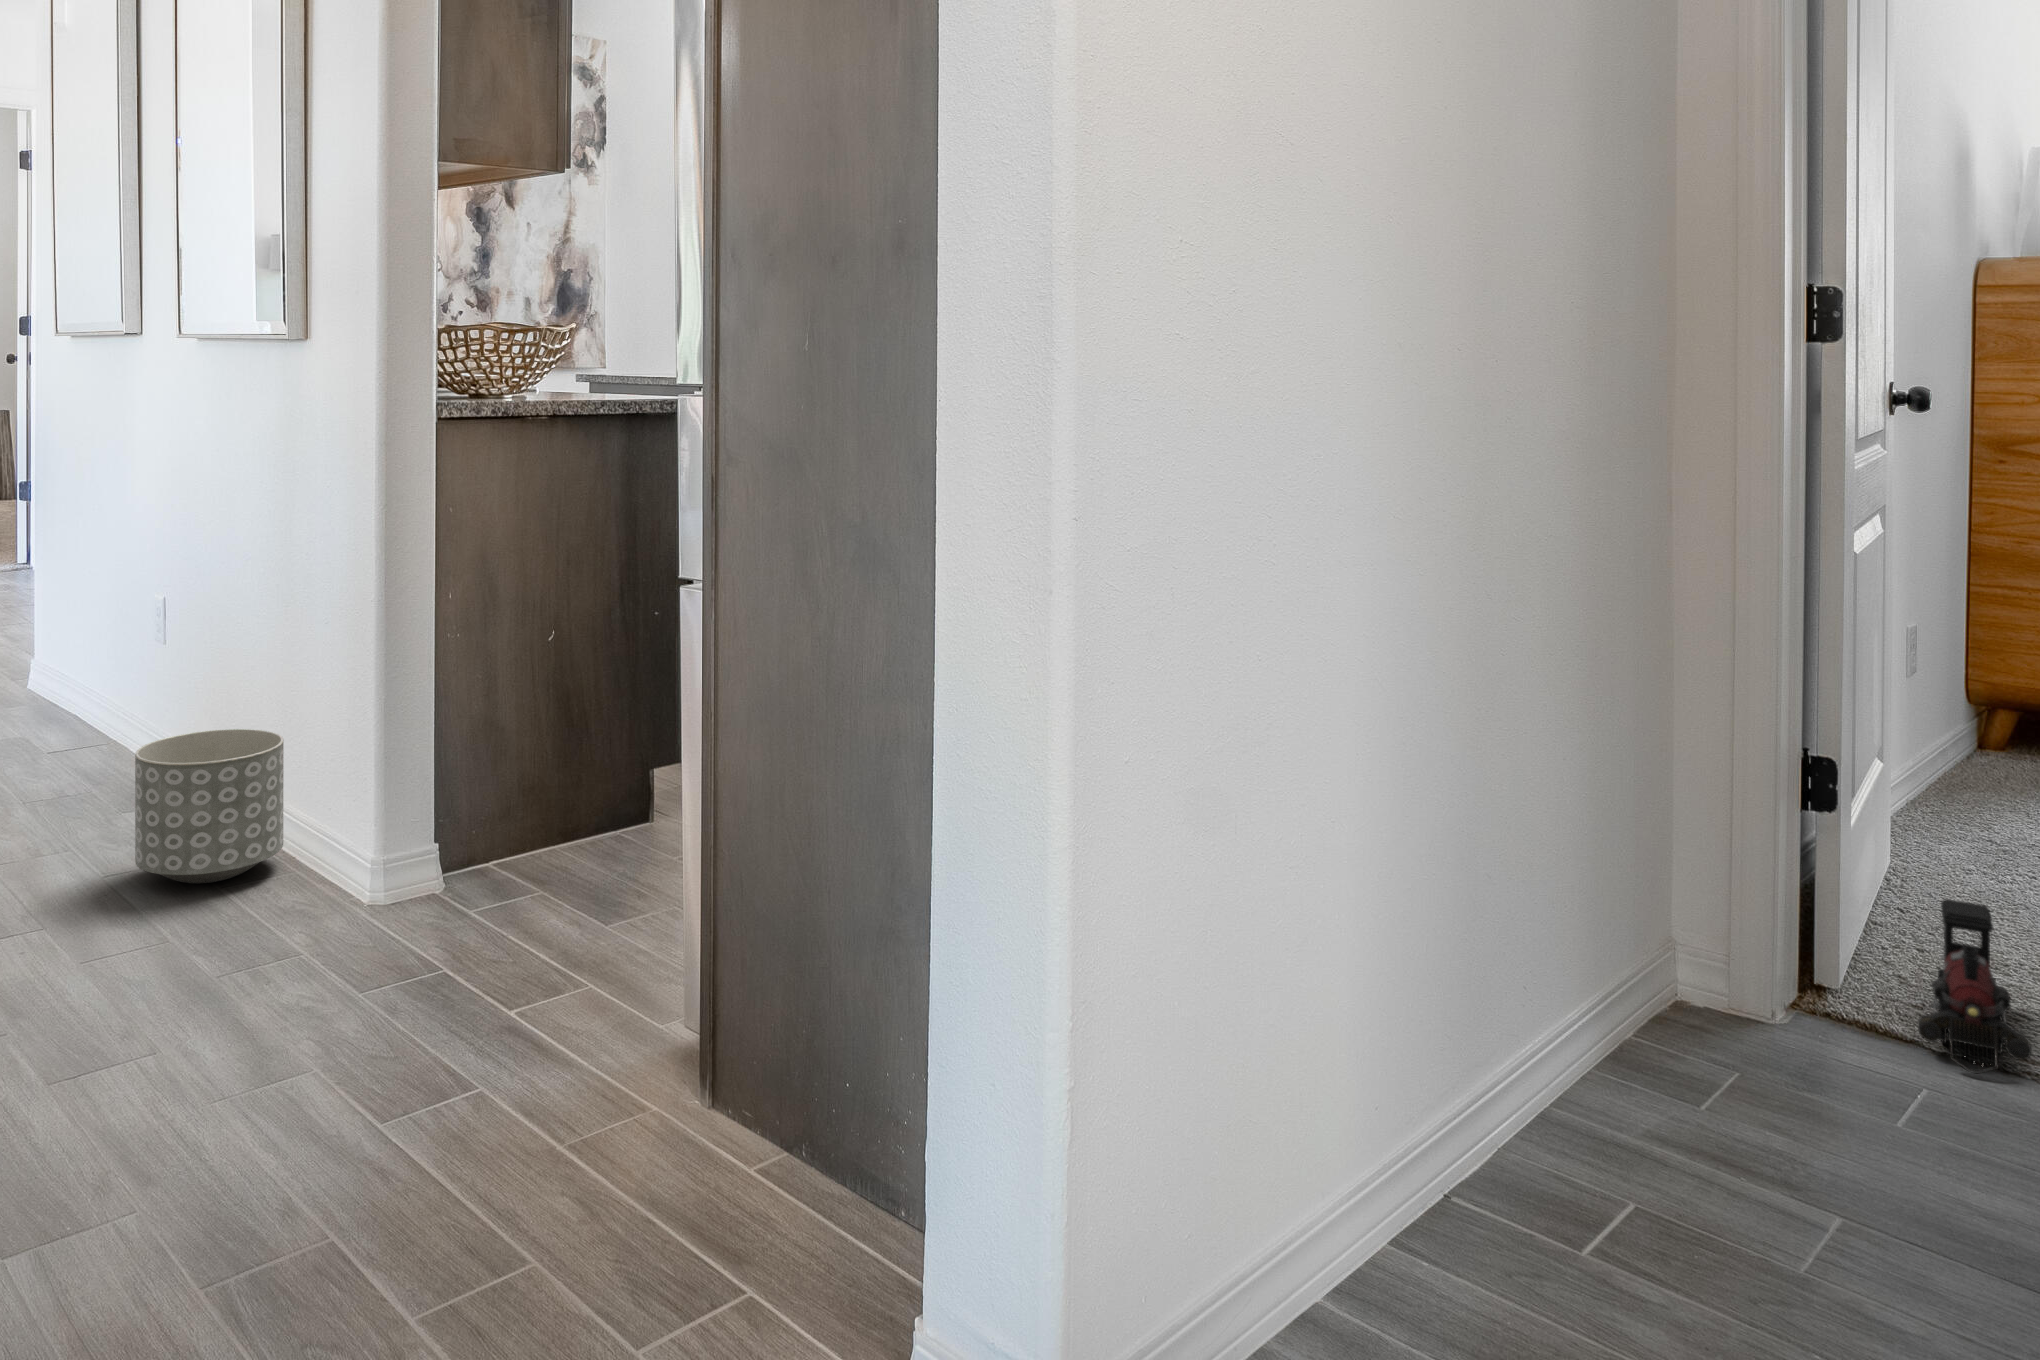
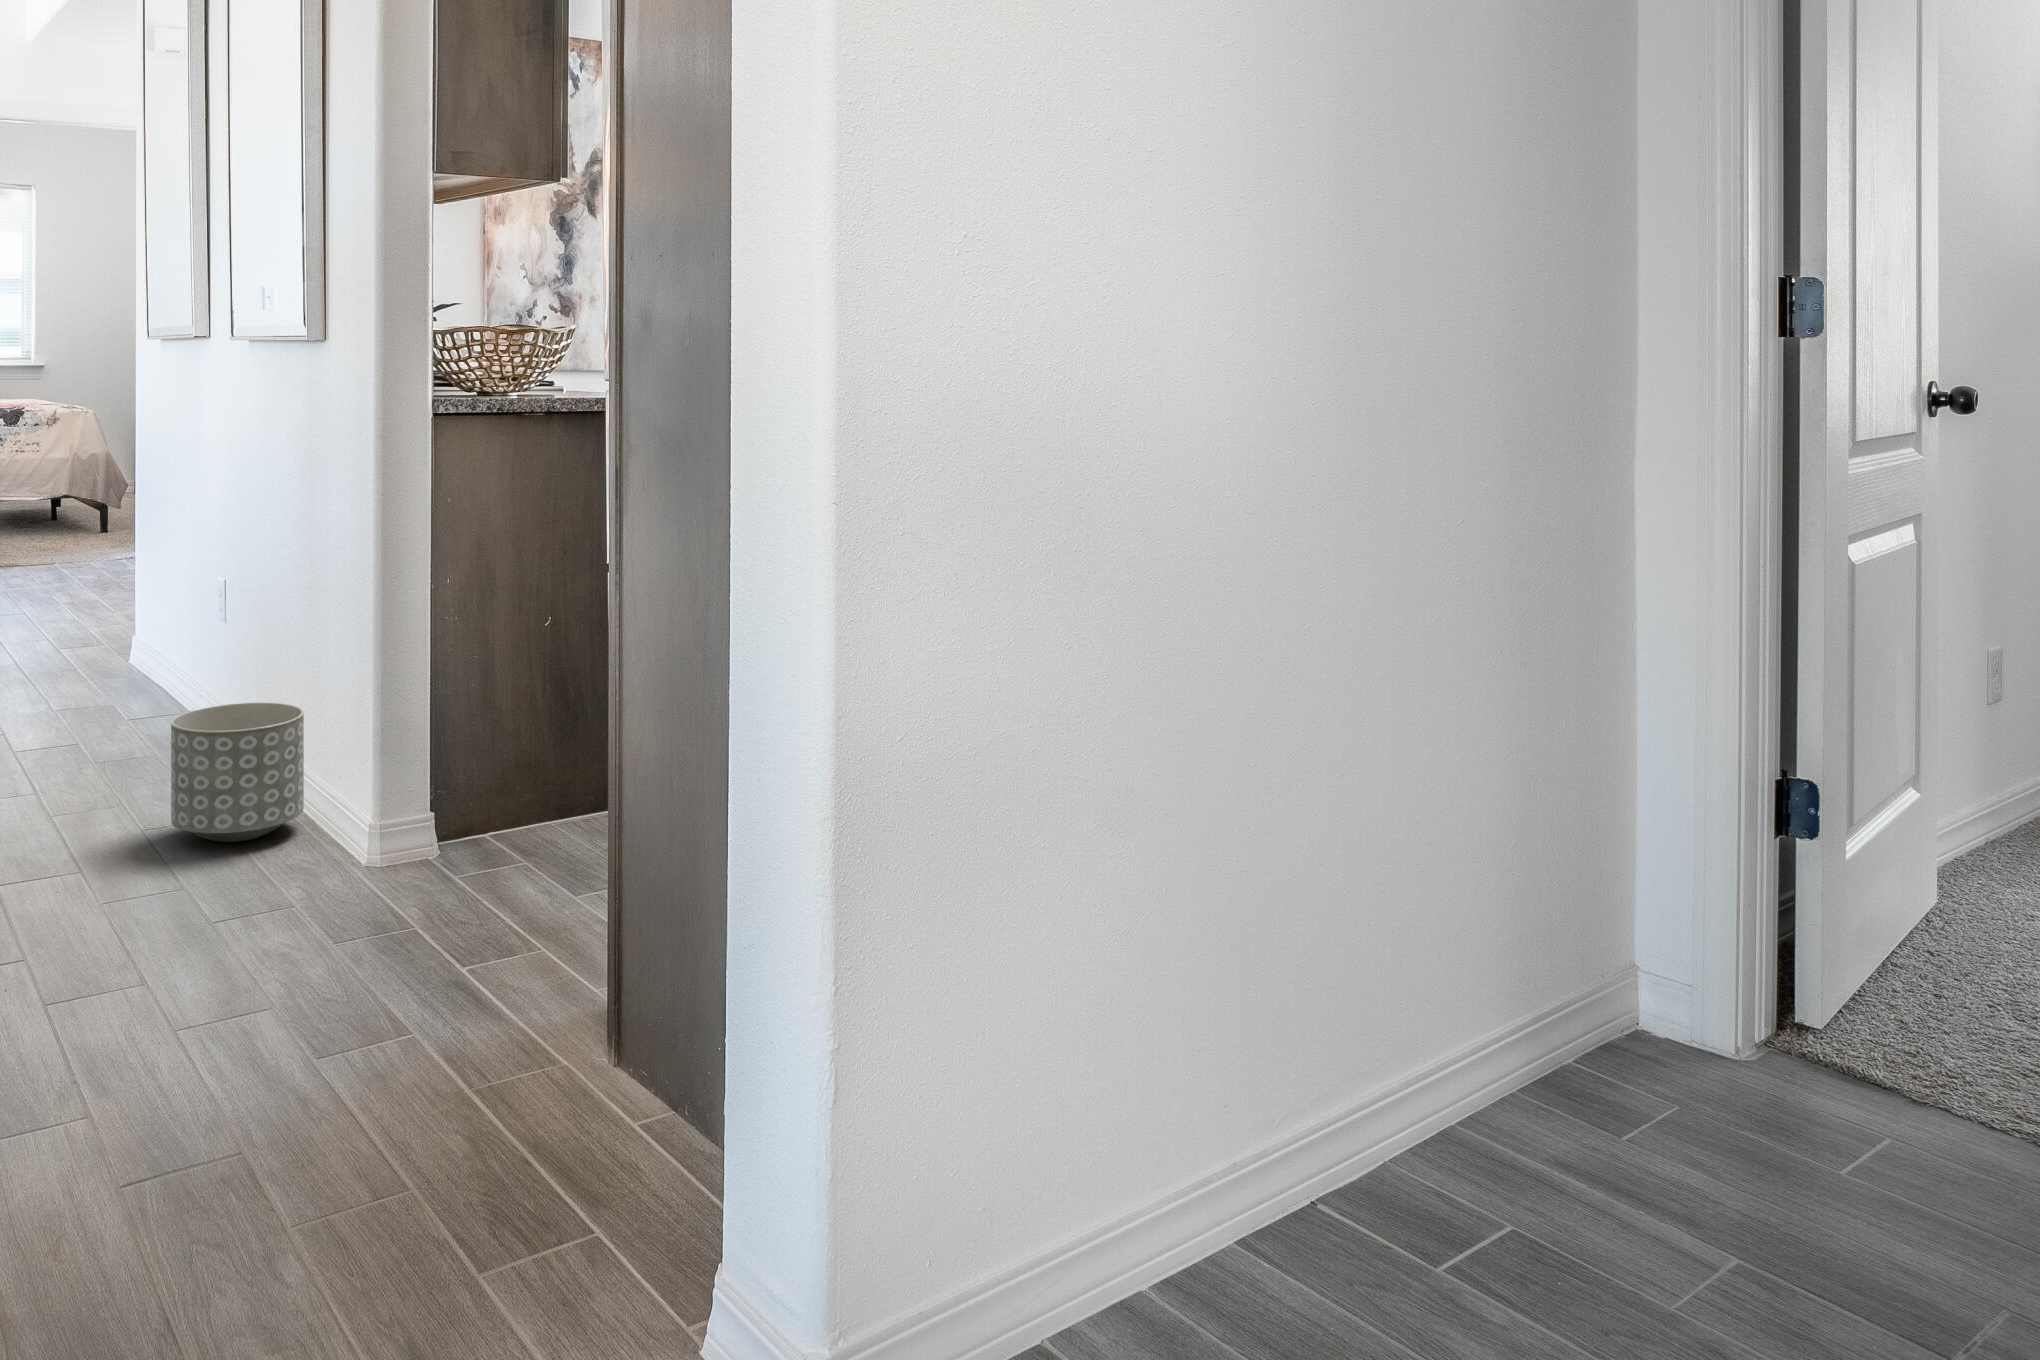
toy train: present [1918,899,2031,1074] -> none [1890,940,2014,1126]

